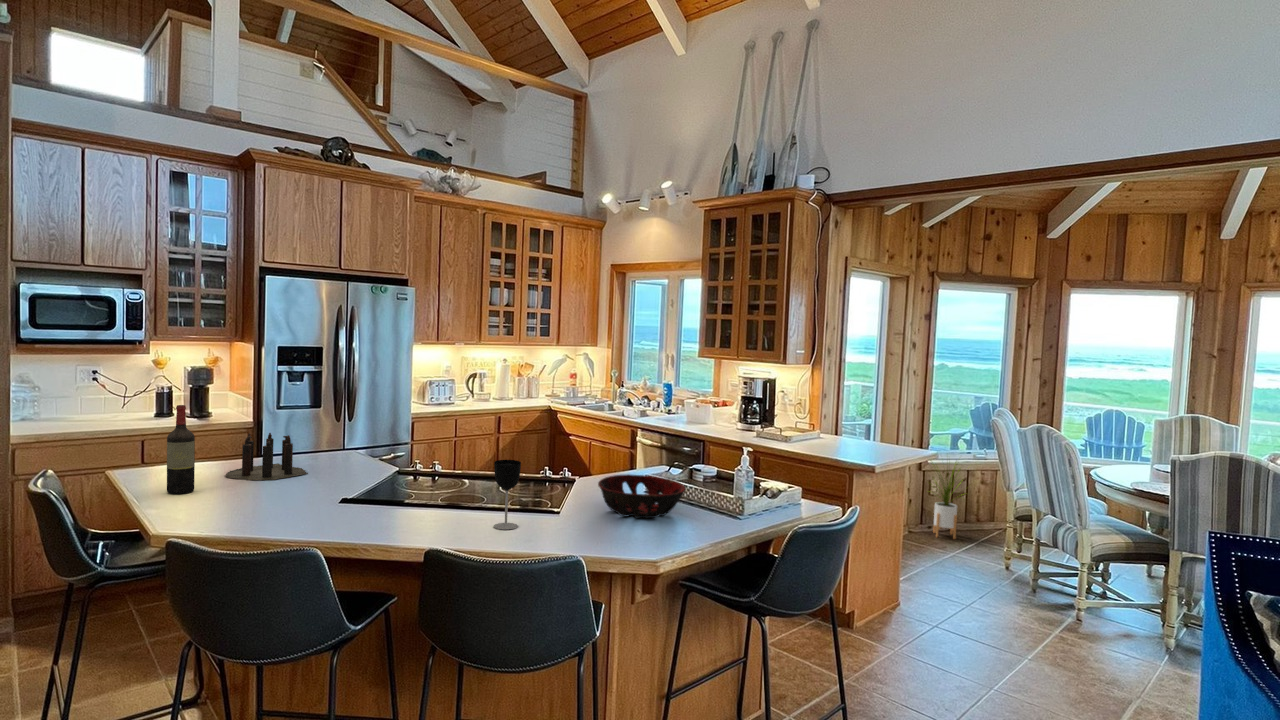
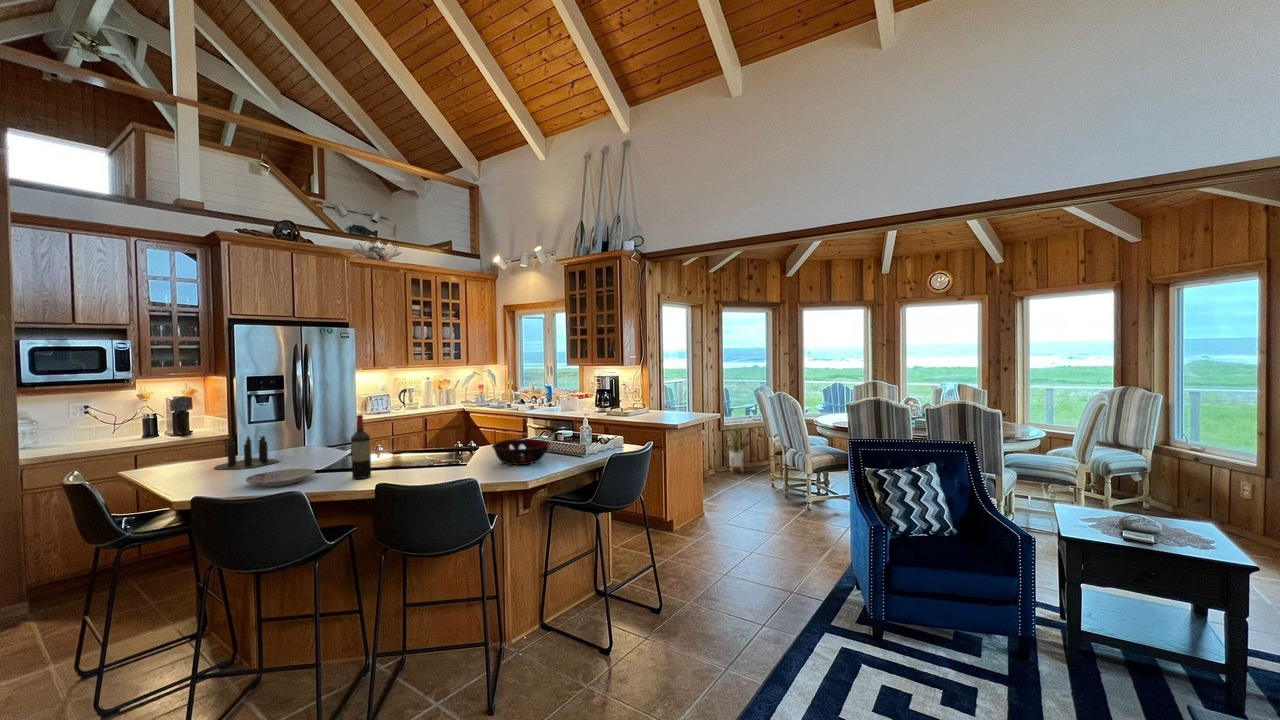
wine bottle: present [167,405,195,494] -> present [351,414,371,479]
wine glass: present [494,460,521,530] -> none [419,434,438,479]
plate: none [258,491,350,516] -> present [246,469,315,487]

